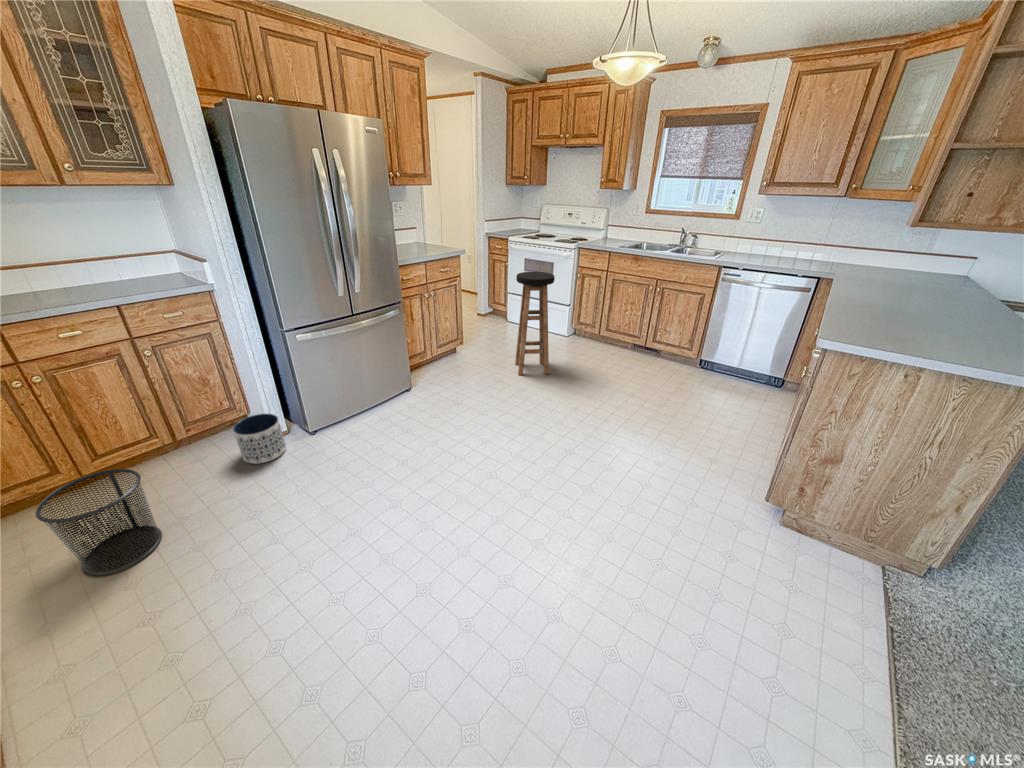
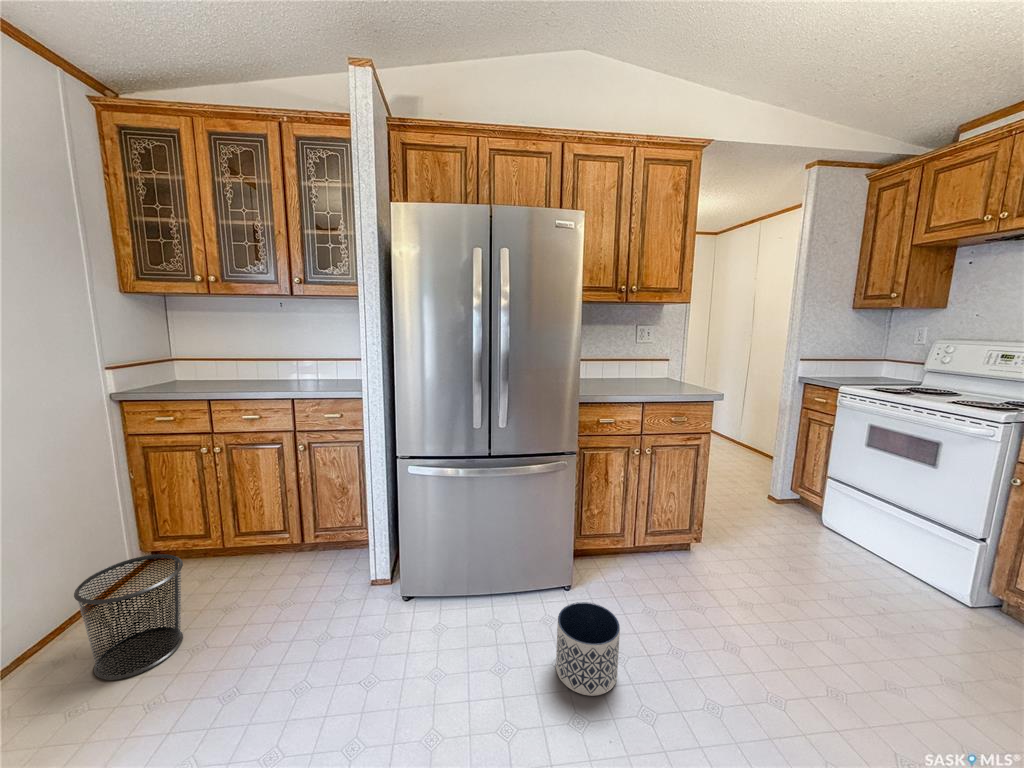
bar stool: present [515,272,555,375] -> none [784,447,907,691]
planter: present [233,414,286,464] -> present [556,602,620,696]

